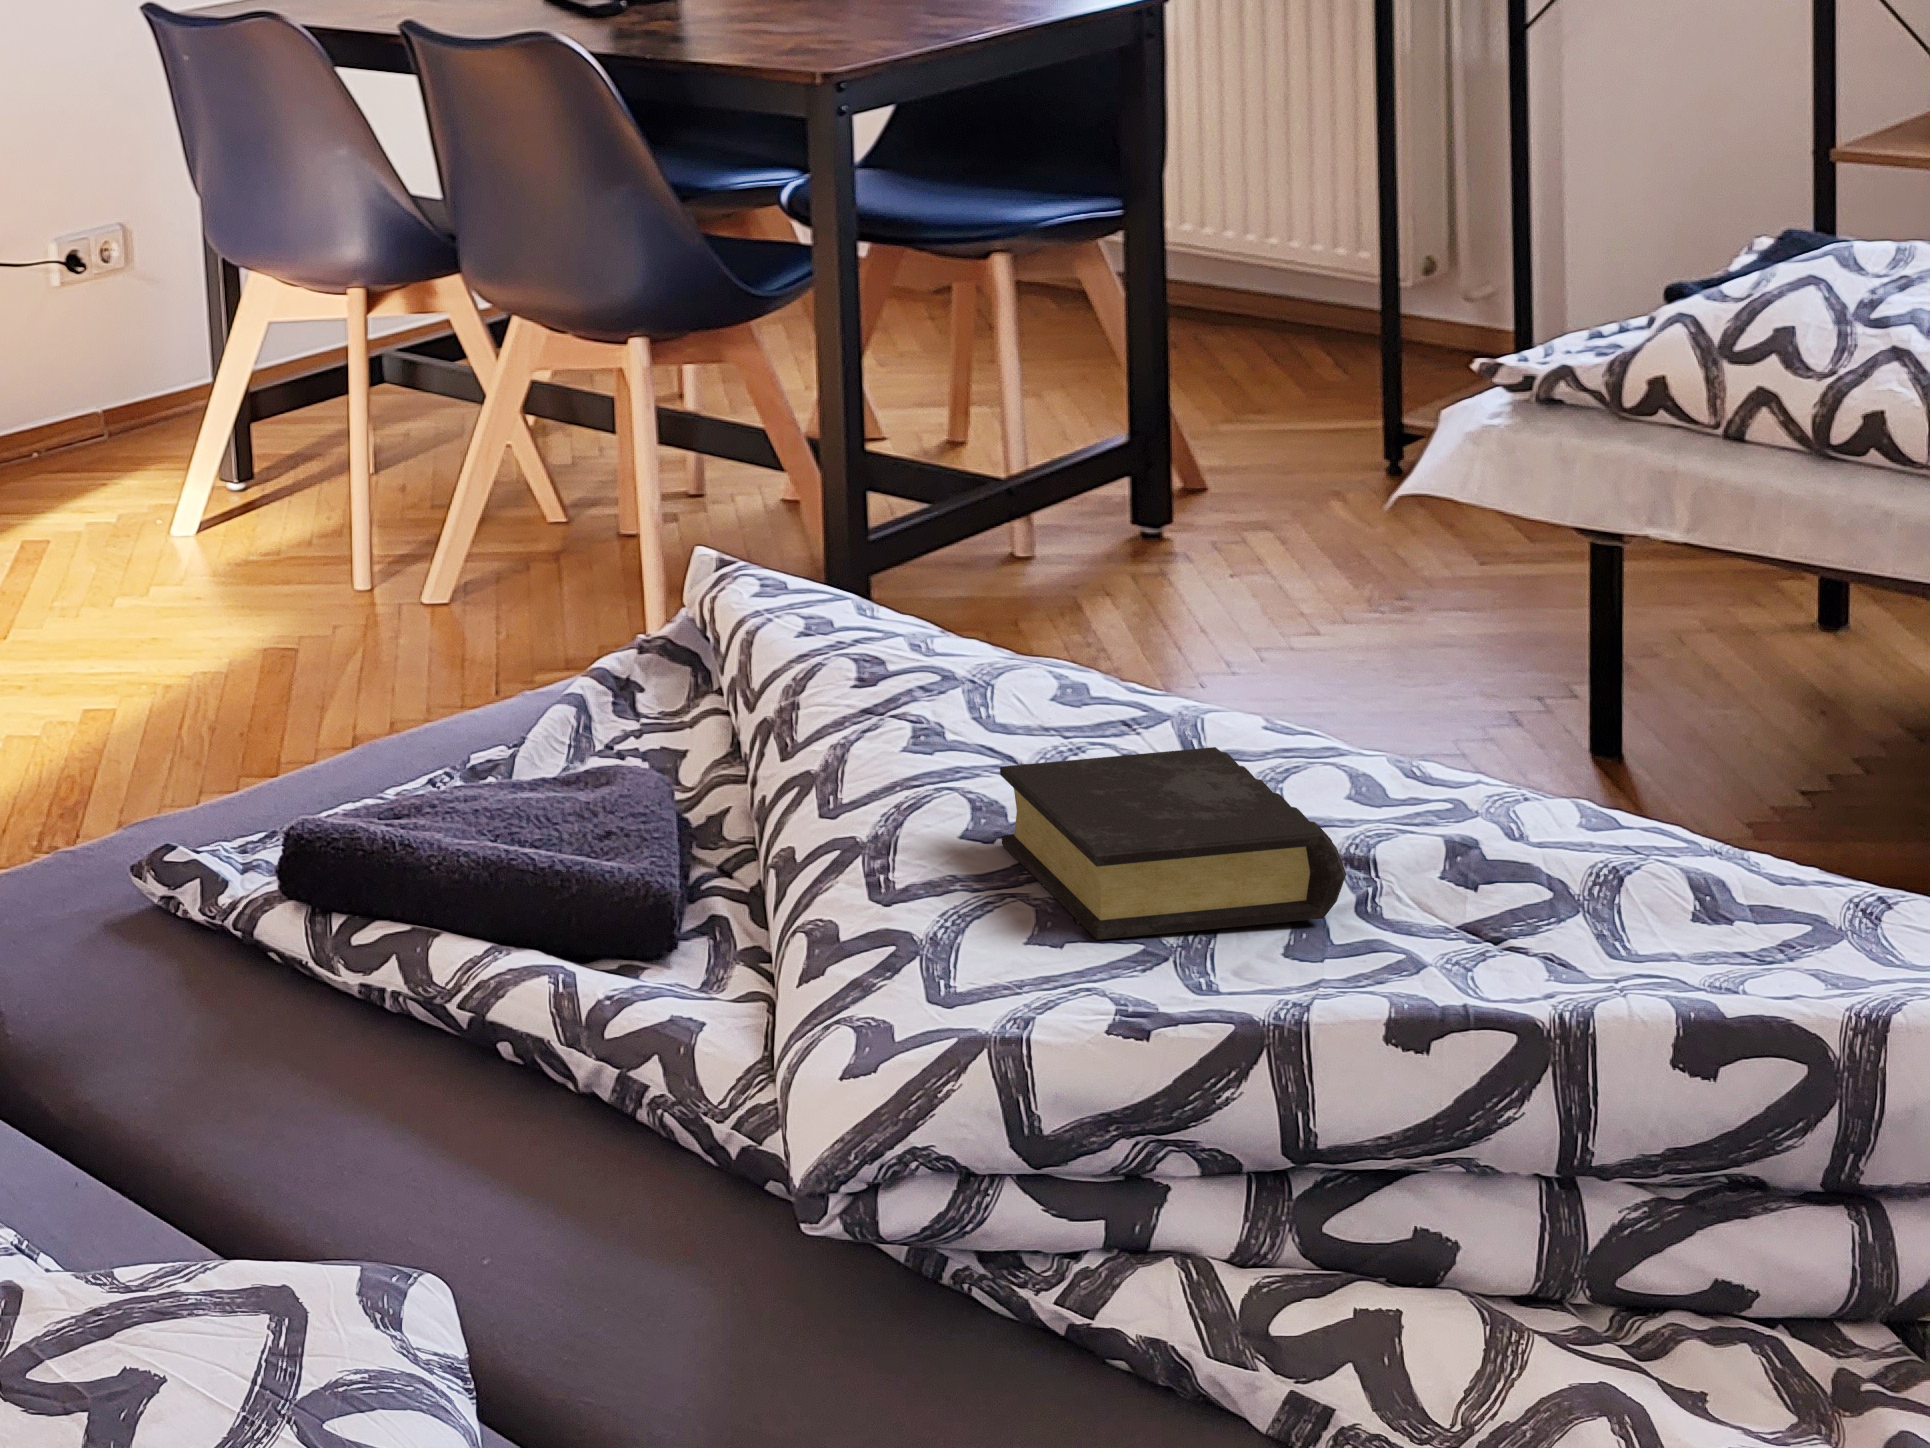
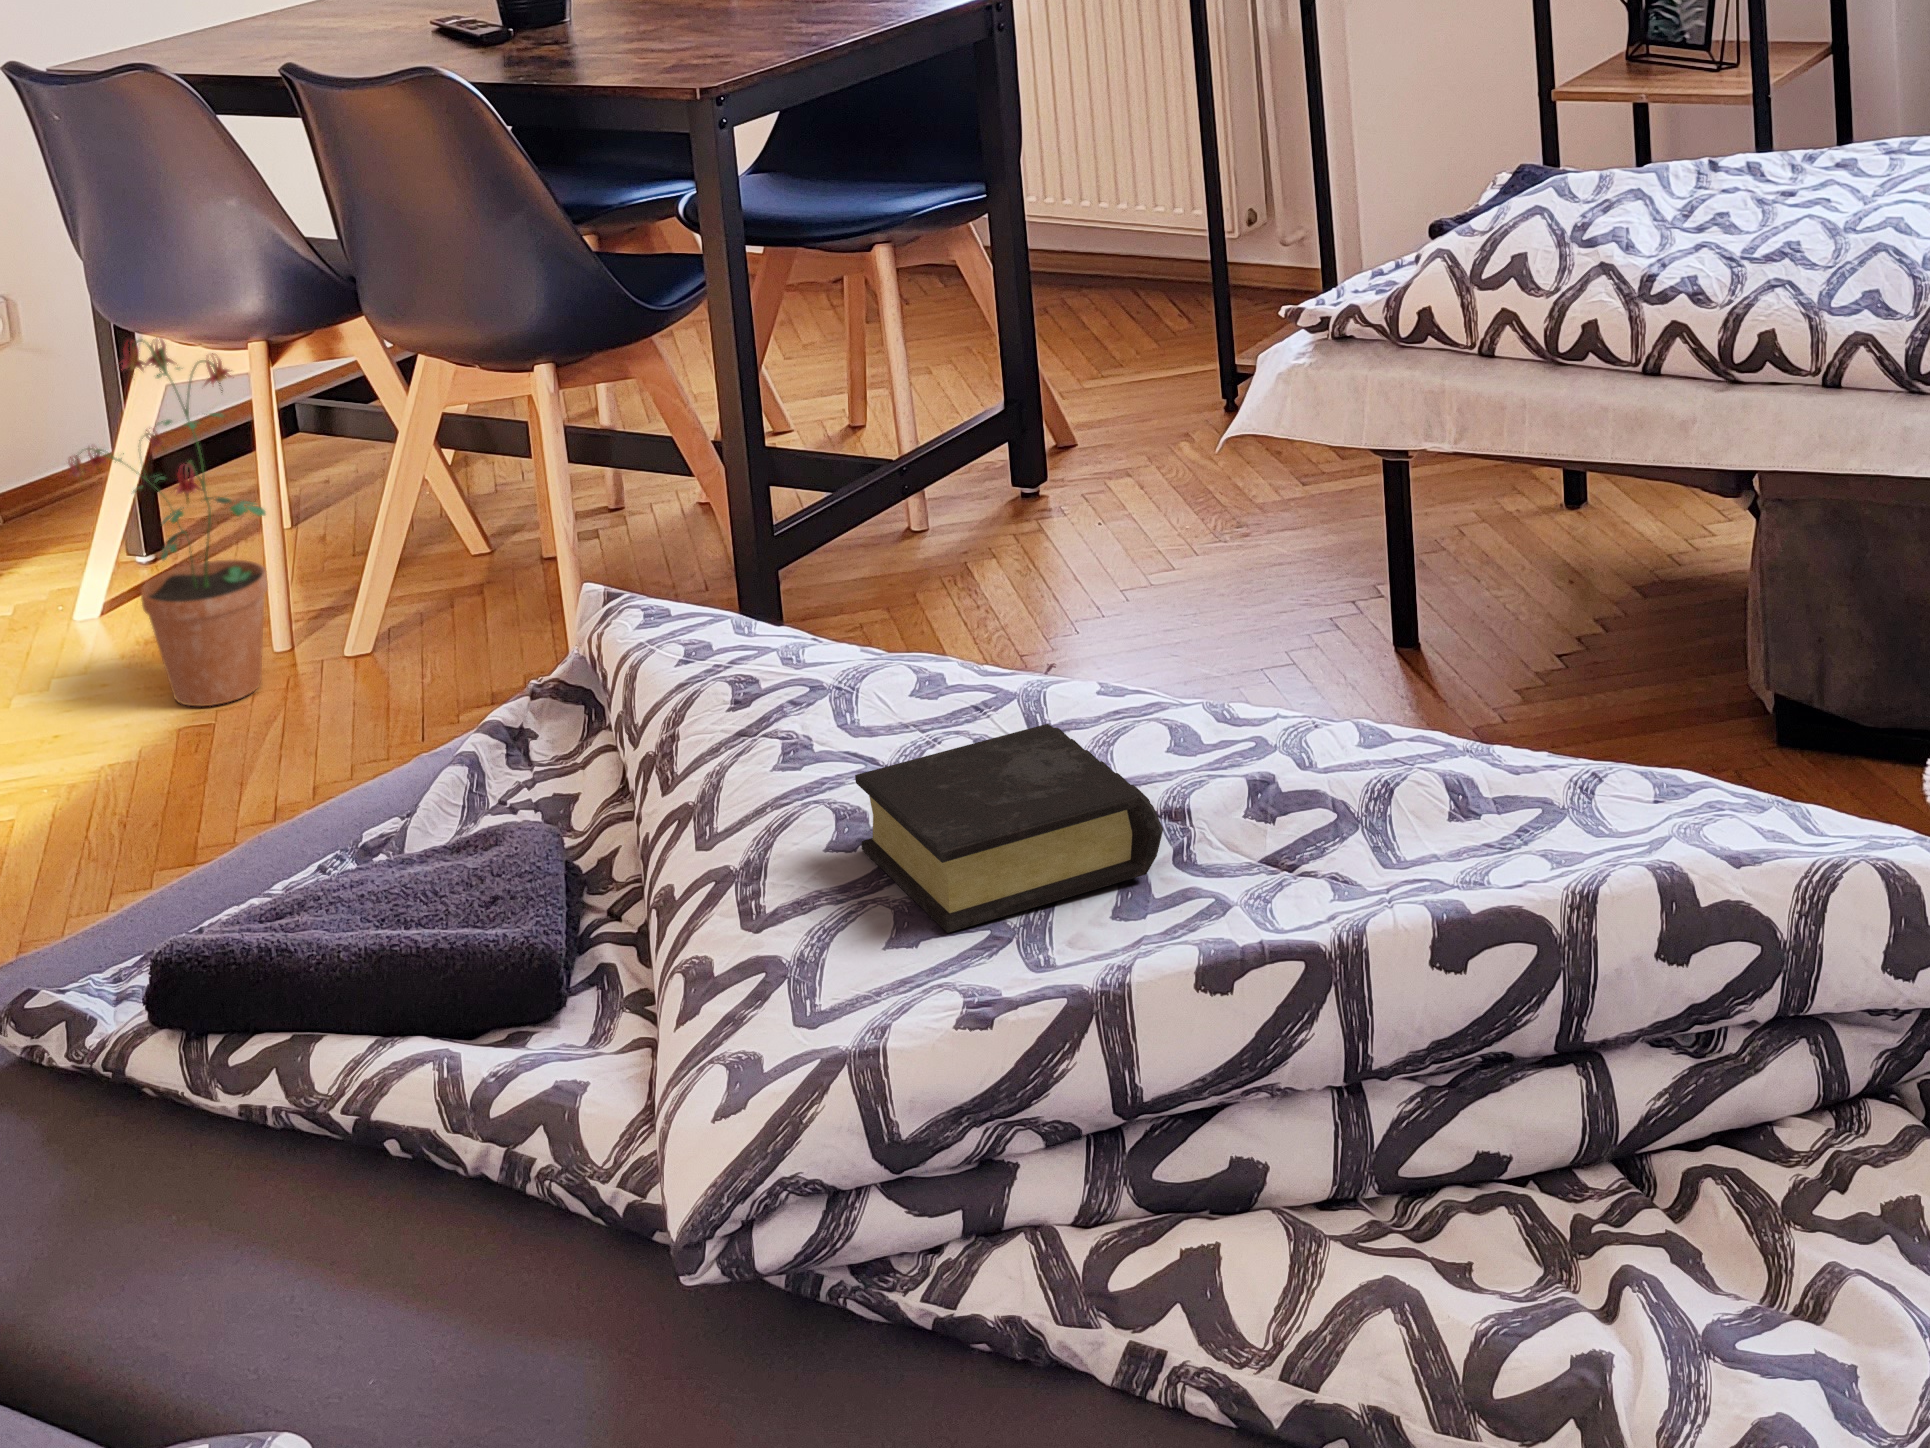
potted plant: none [170,273,363,635] -> present [69,339,268,706]

